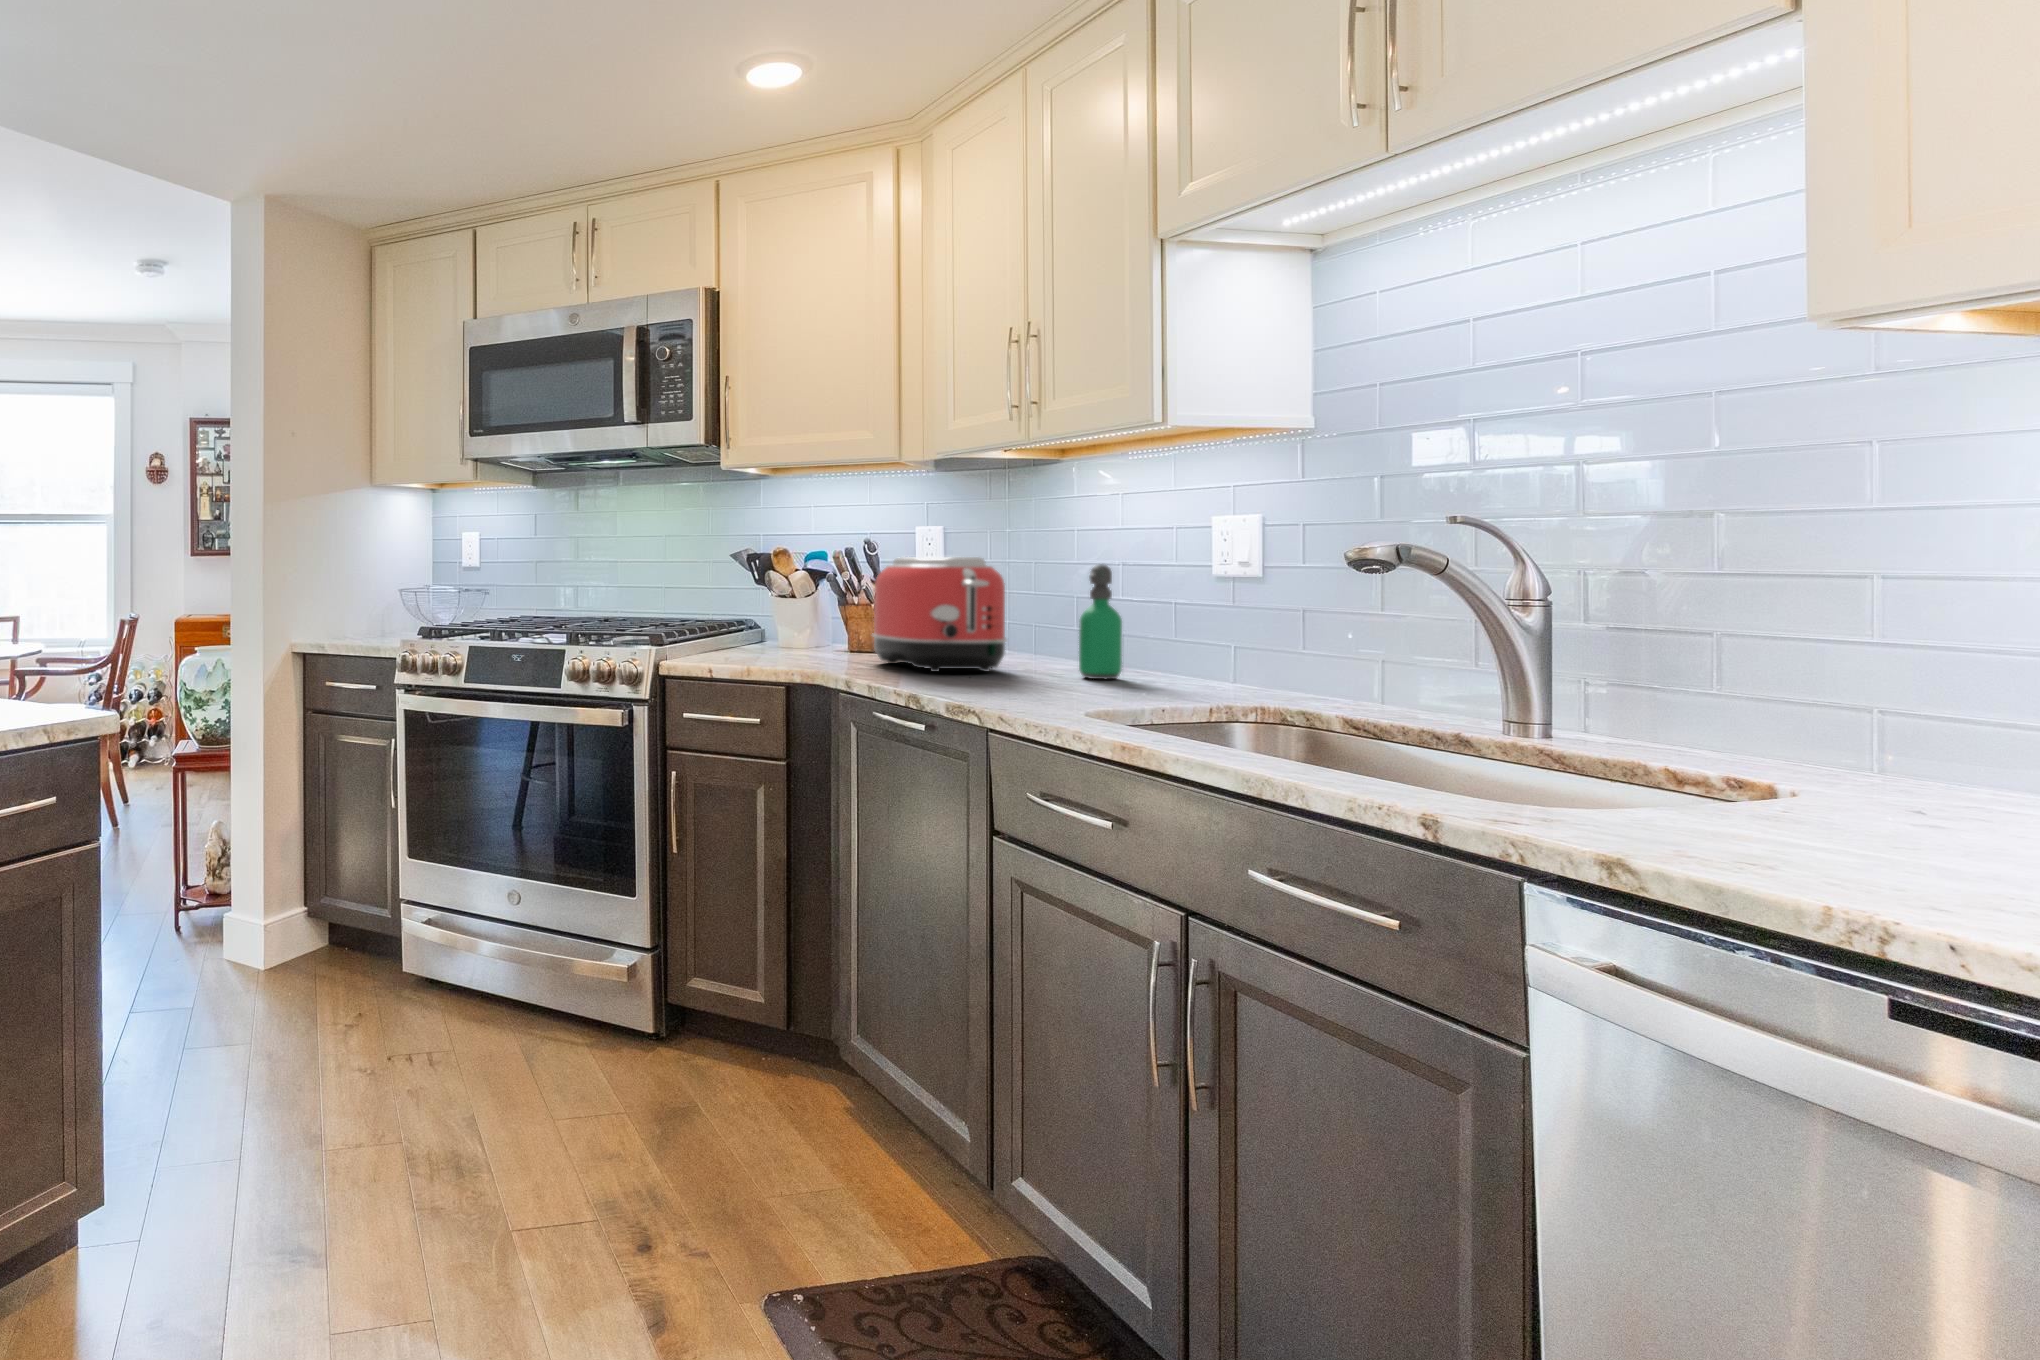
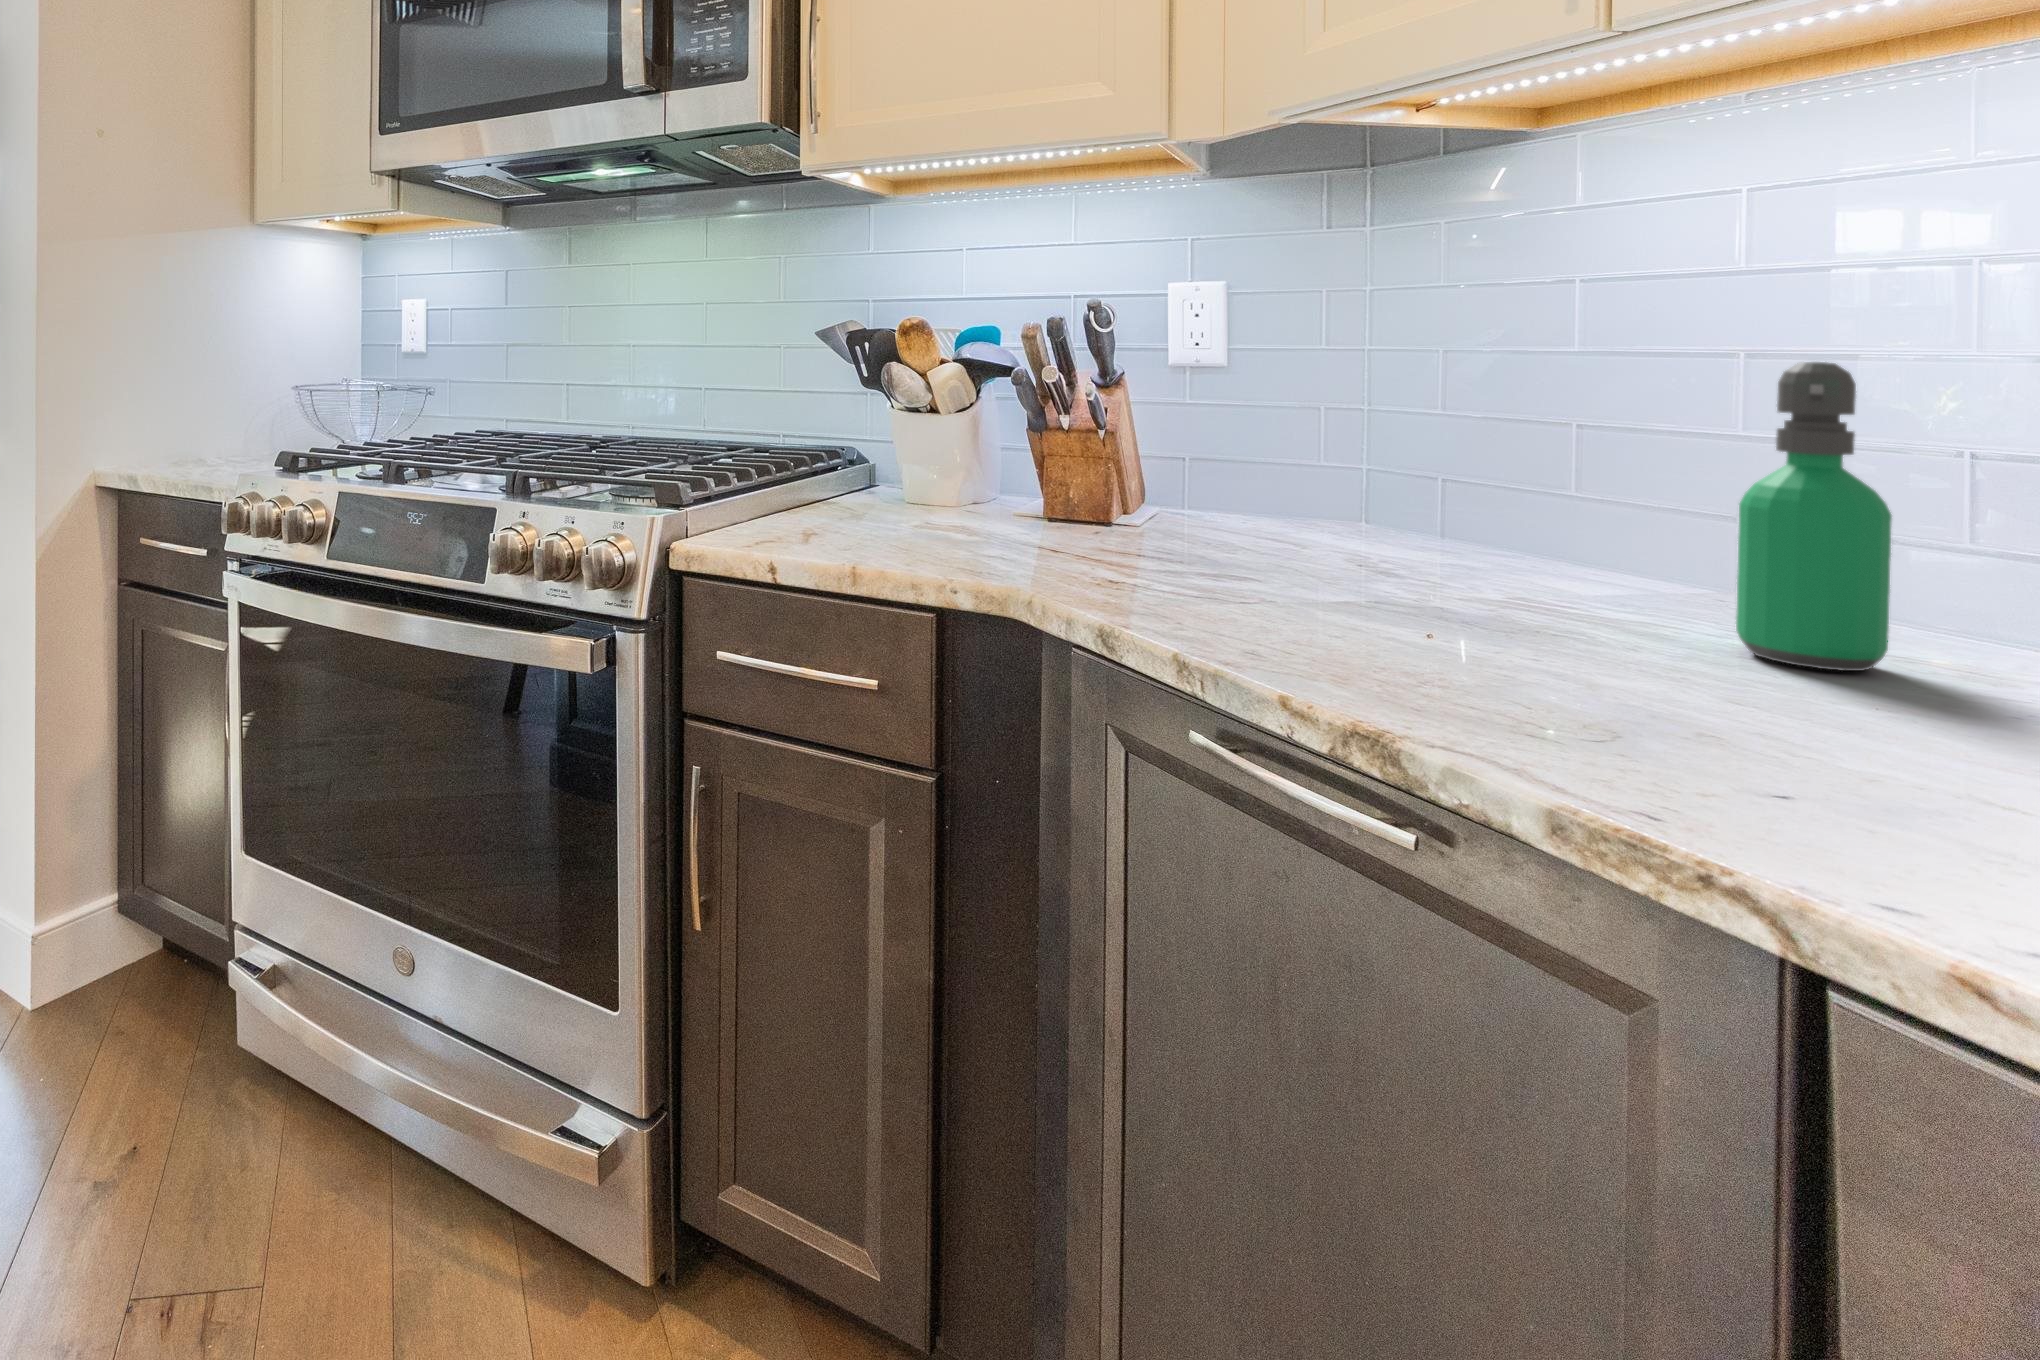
toaster: present [873,557,1007,672] -> none [1130,340,1509,621]

